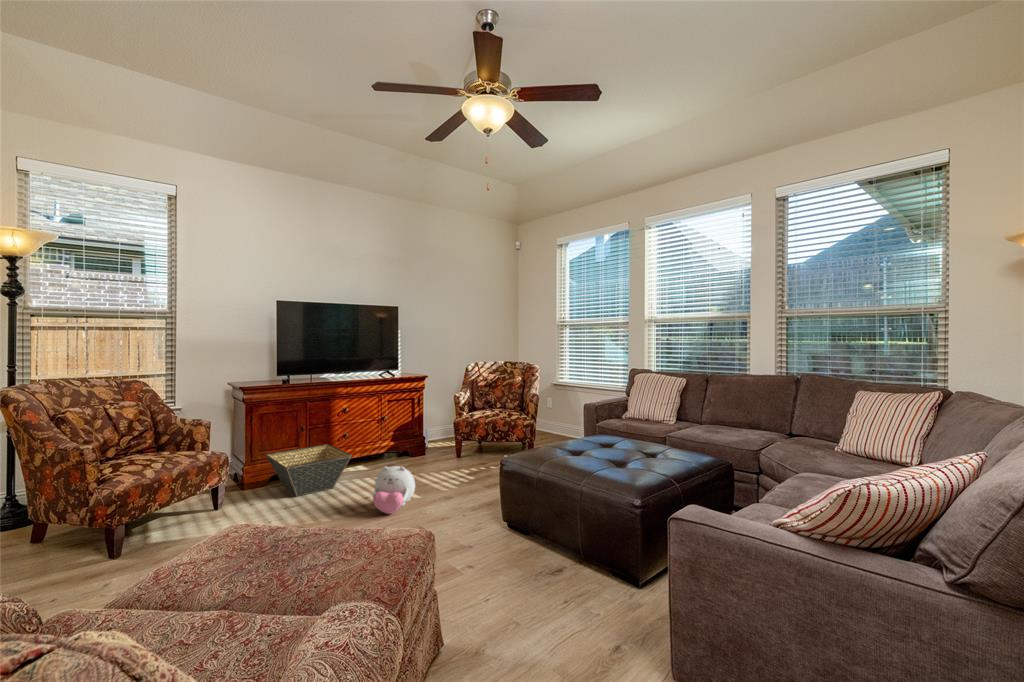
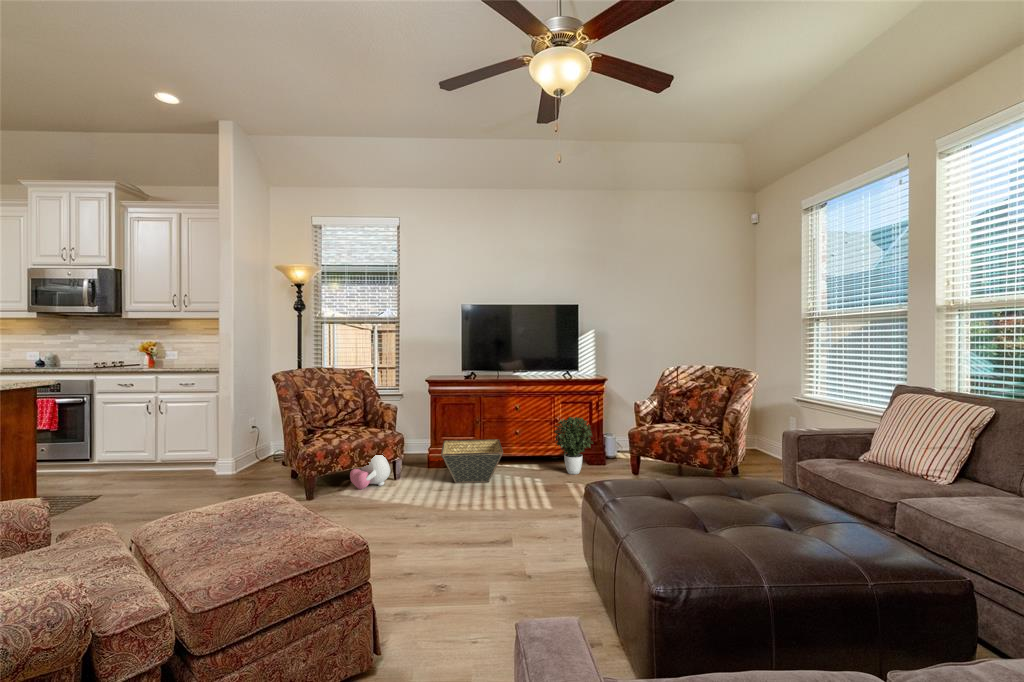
potted plant: none [385,412,424,466] -> present [554,417,593,474]
plush toy: present [373,466,415,514] -> present [350,455,390,489]

